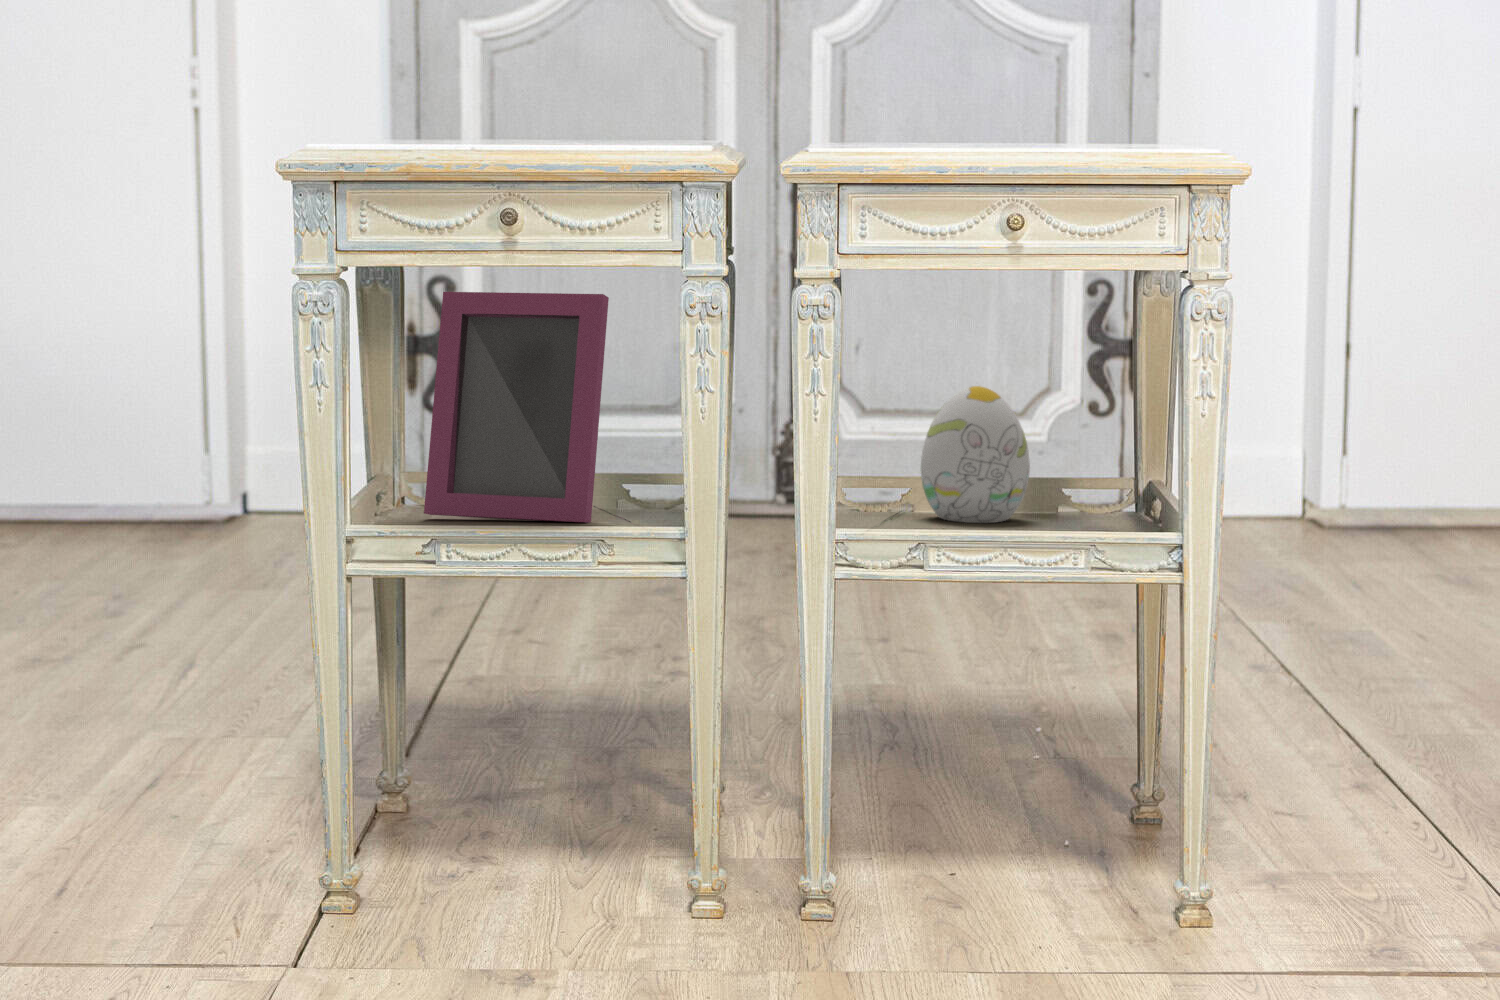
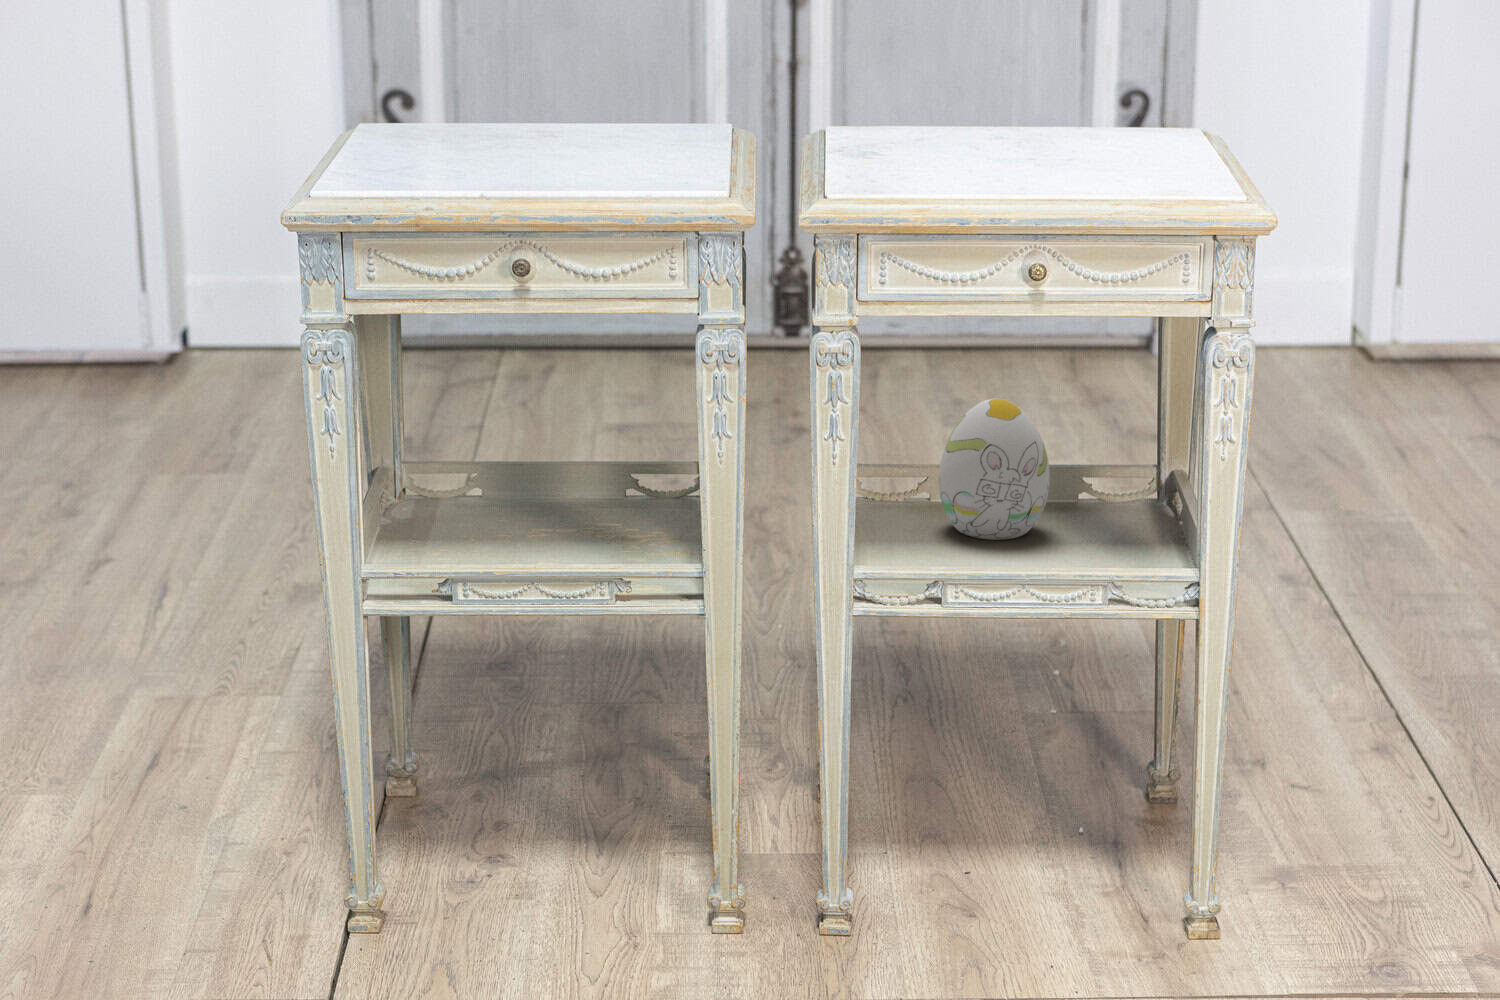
picture frame: present [424,292,609,523] -> none [434,306,618,551]

